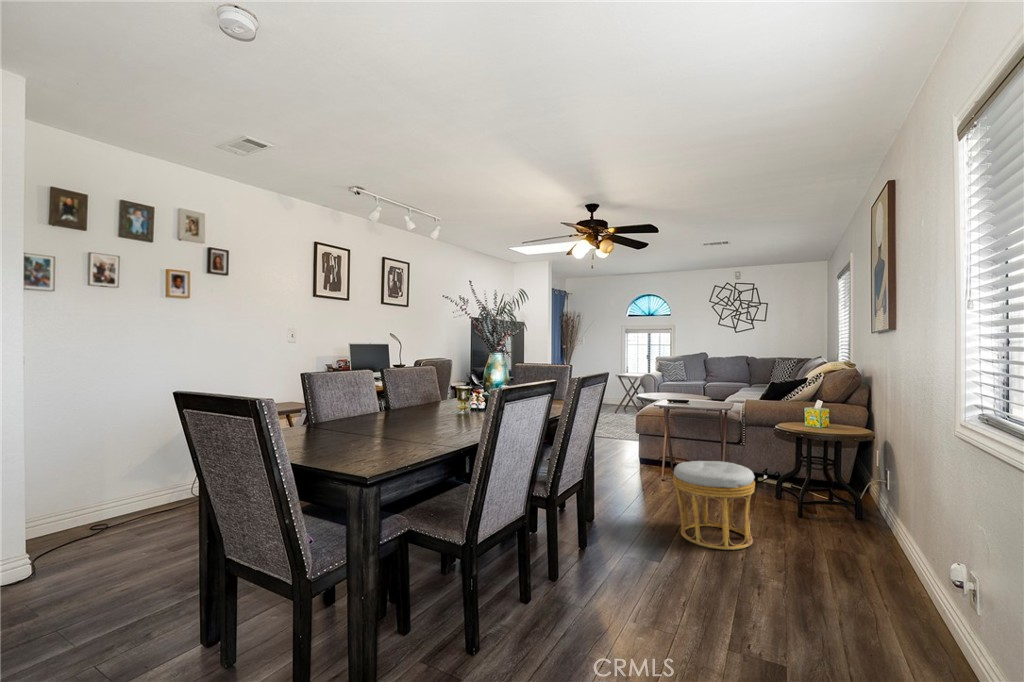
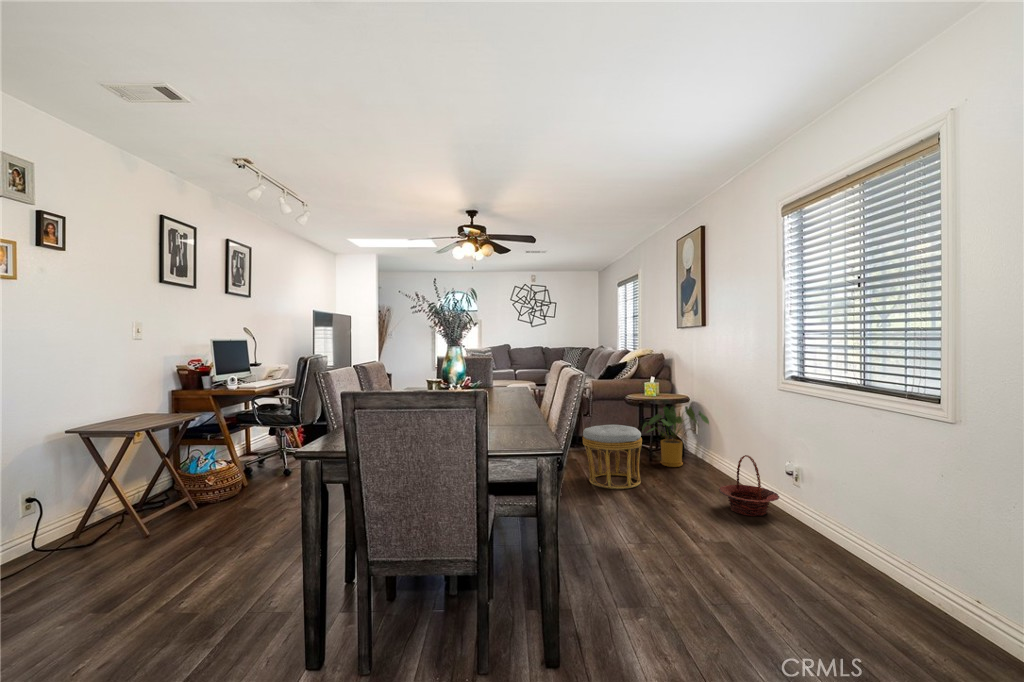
house plant: none [783,446,892,534] -> present [642,406,709,467]
basket: none [834,536,943,639] -> present [719,455,779,516]

